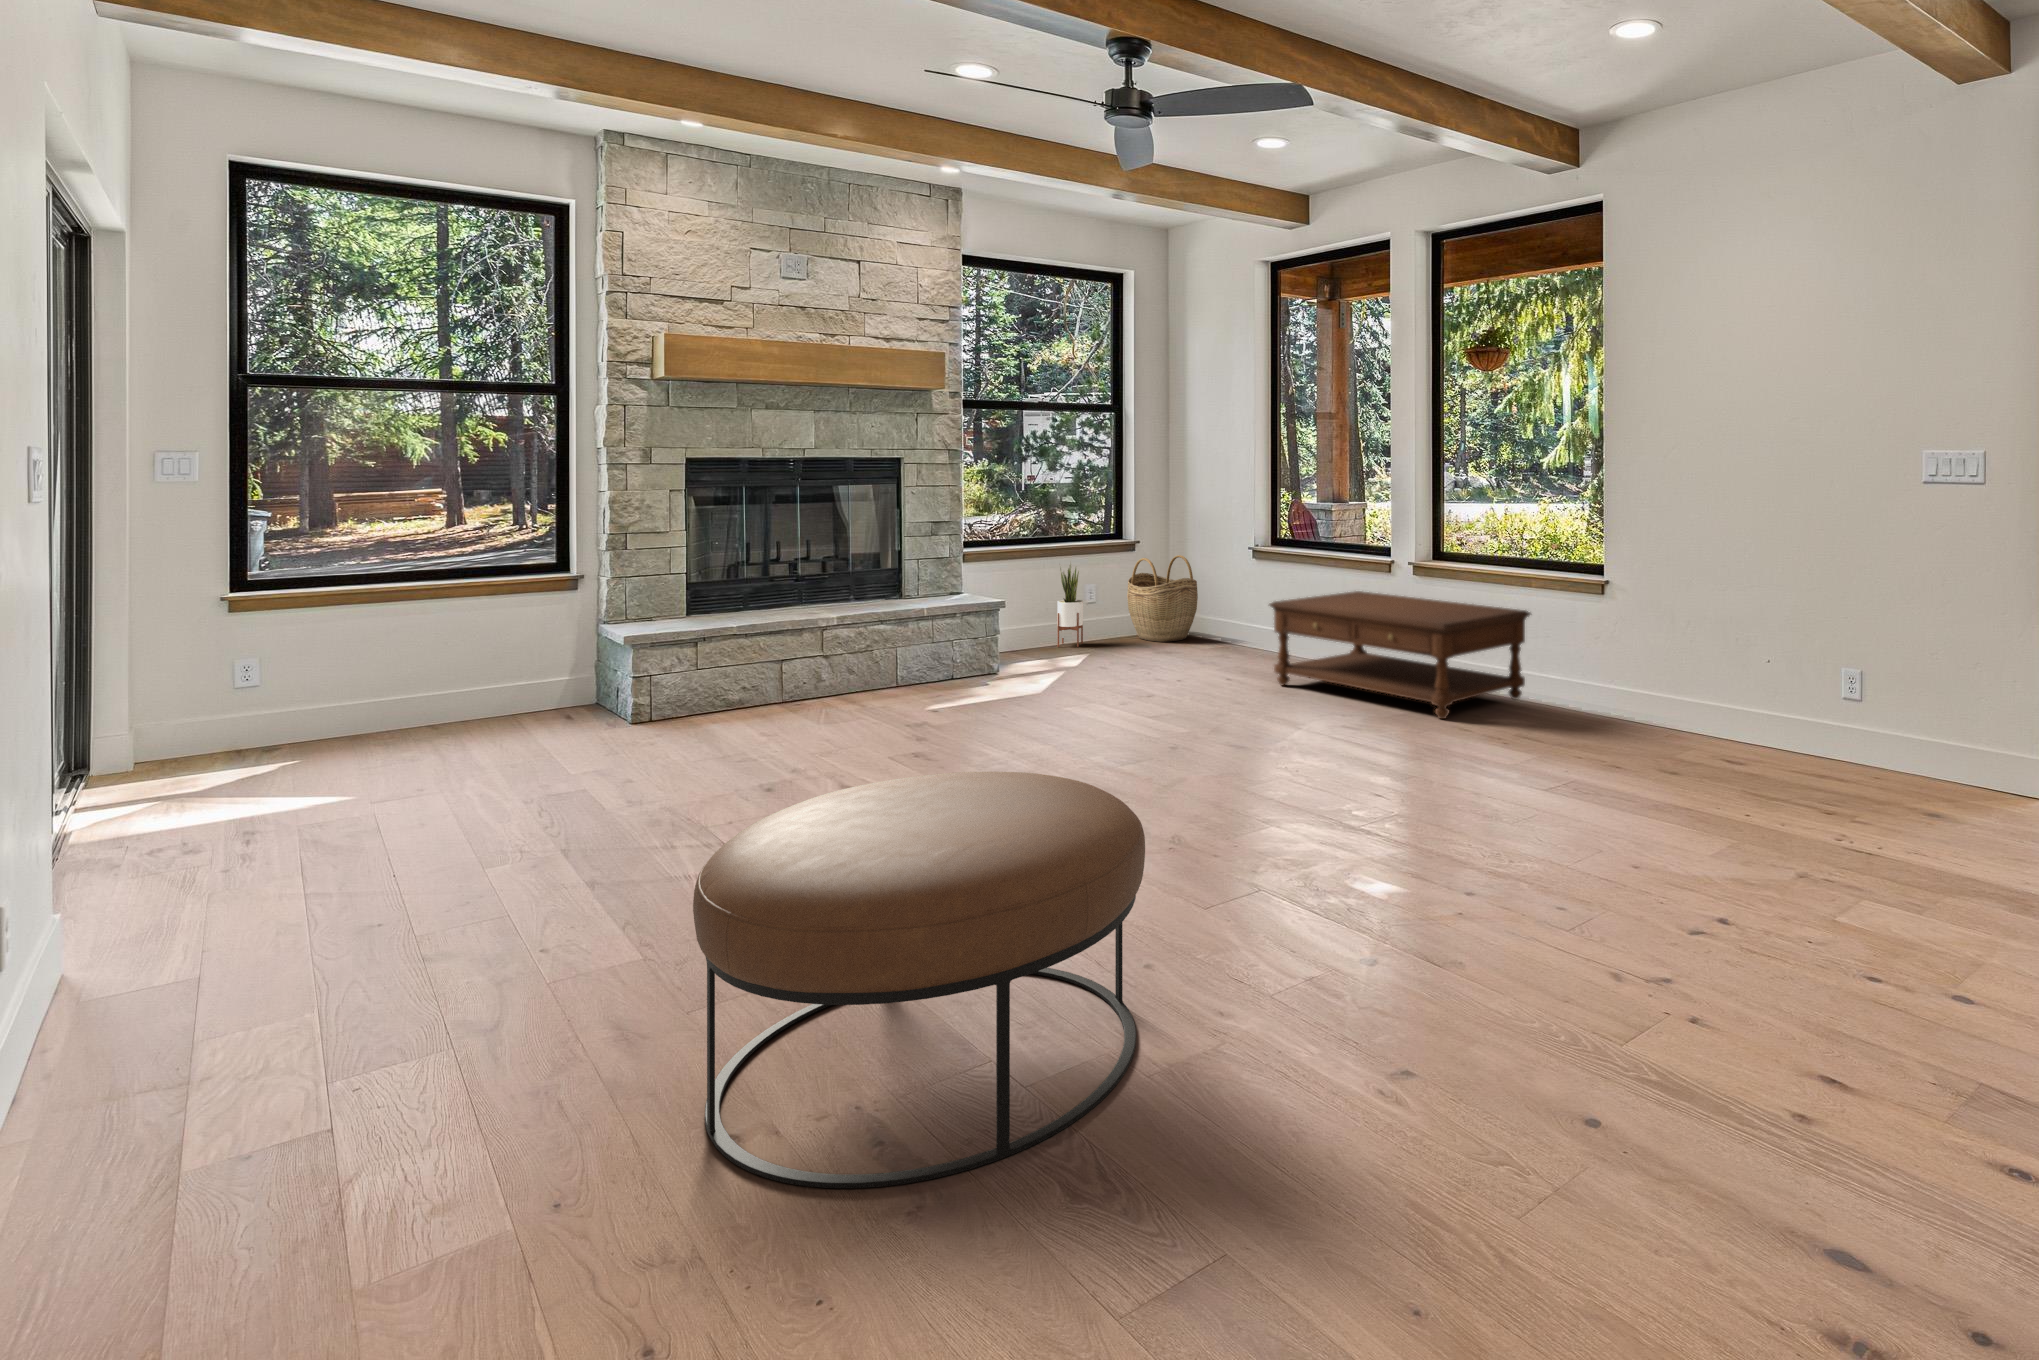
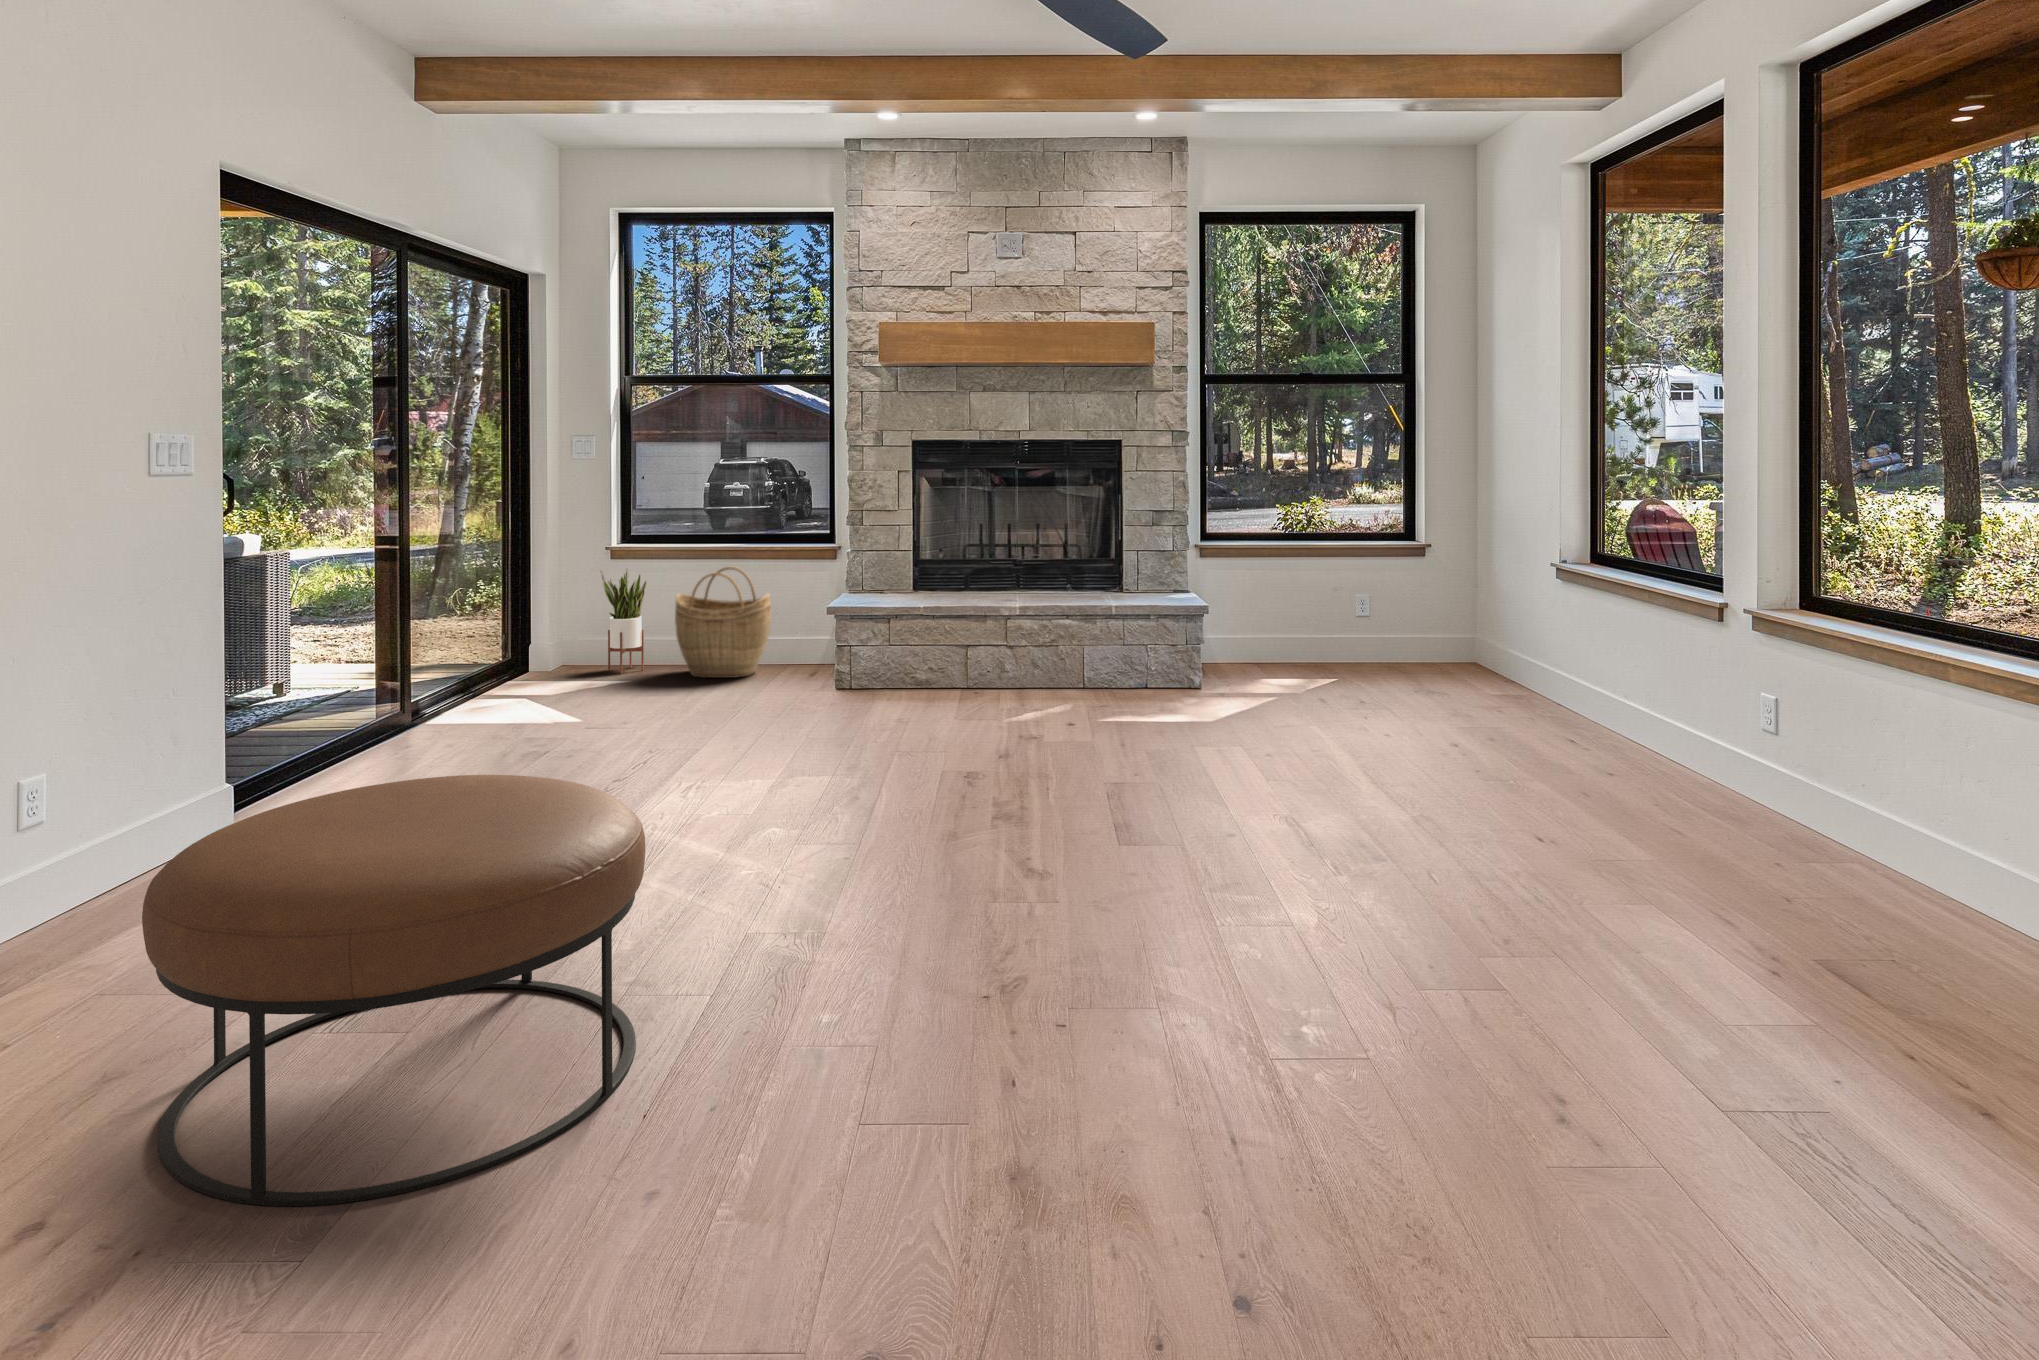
woven basket: present [1127,555,1198,642] -> present [675,567,771,678]
potted plant: present [1057,561,1083,647] -> present [600,568,647,674]
coffee table: present [1269,591,1531,719] -> none [1475,643,1885,865]

